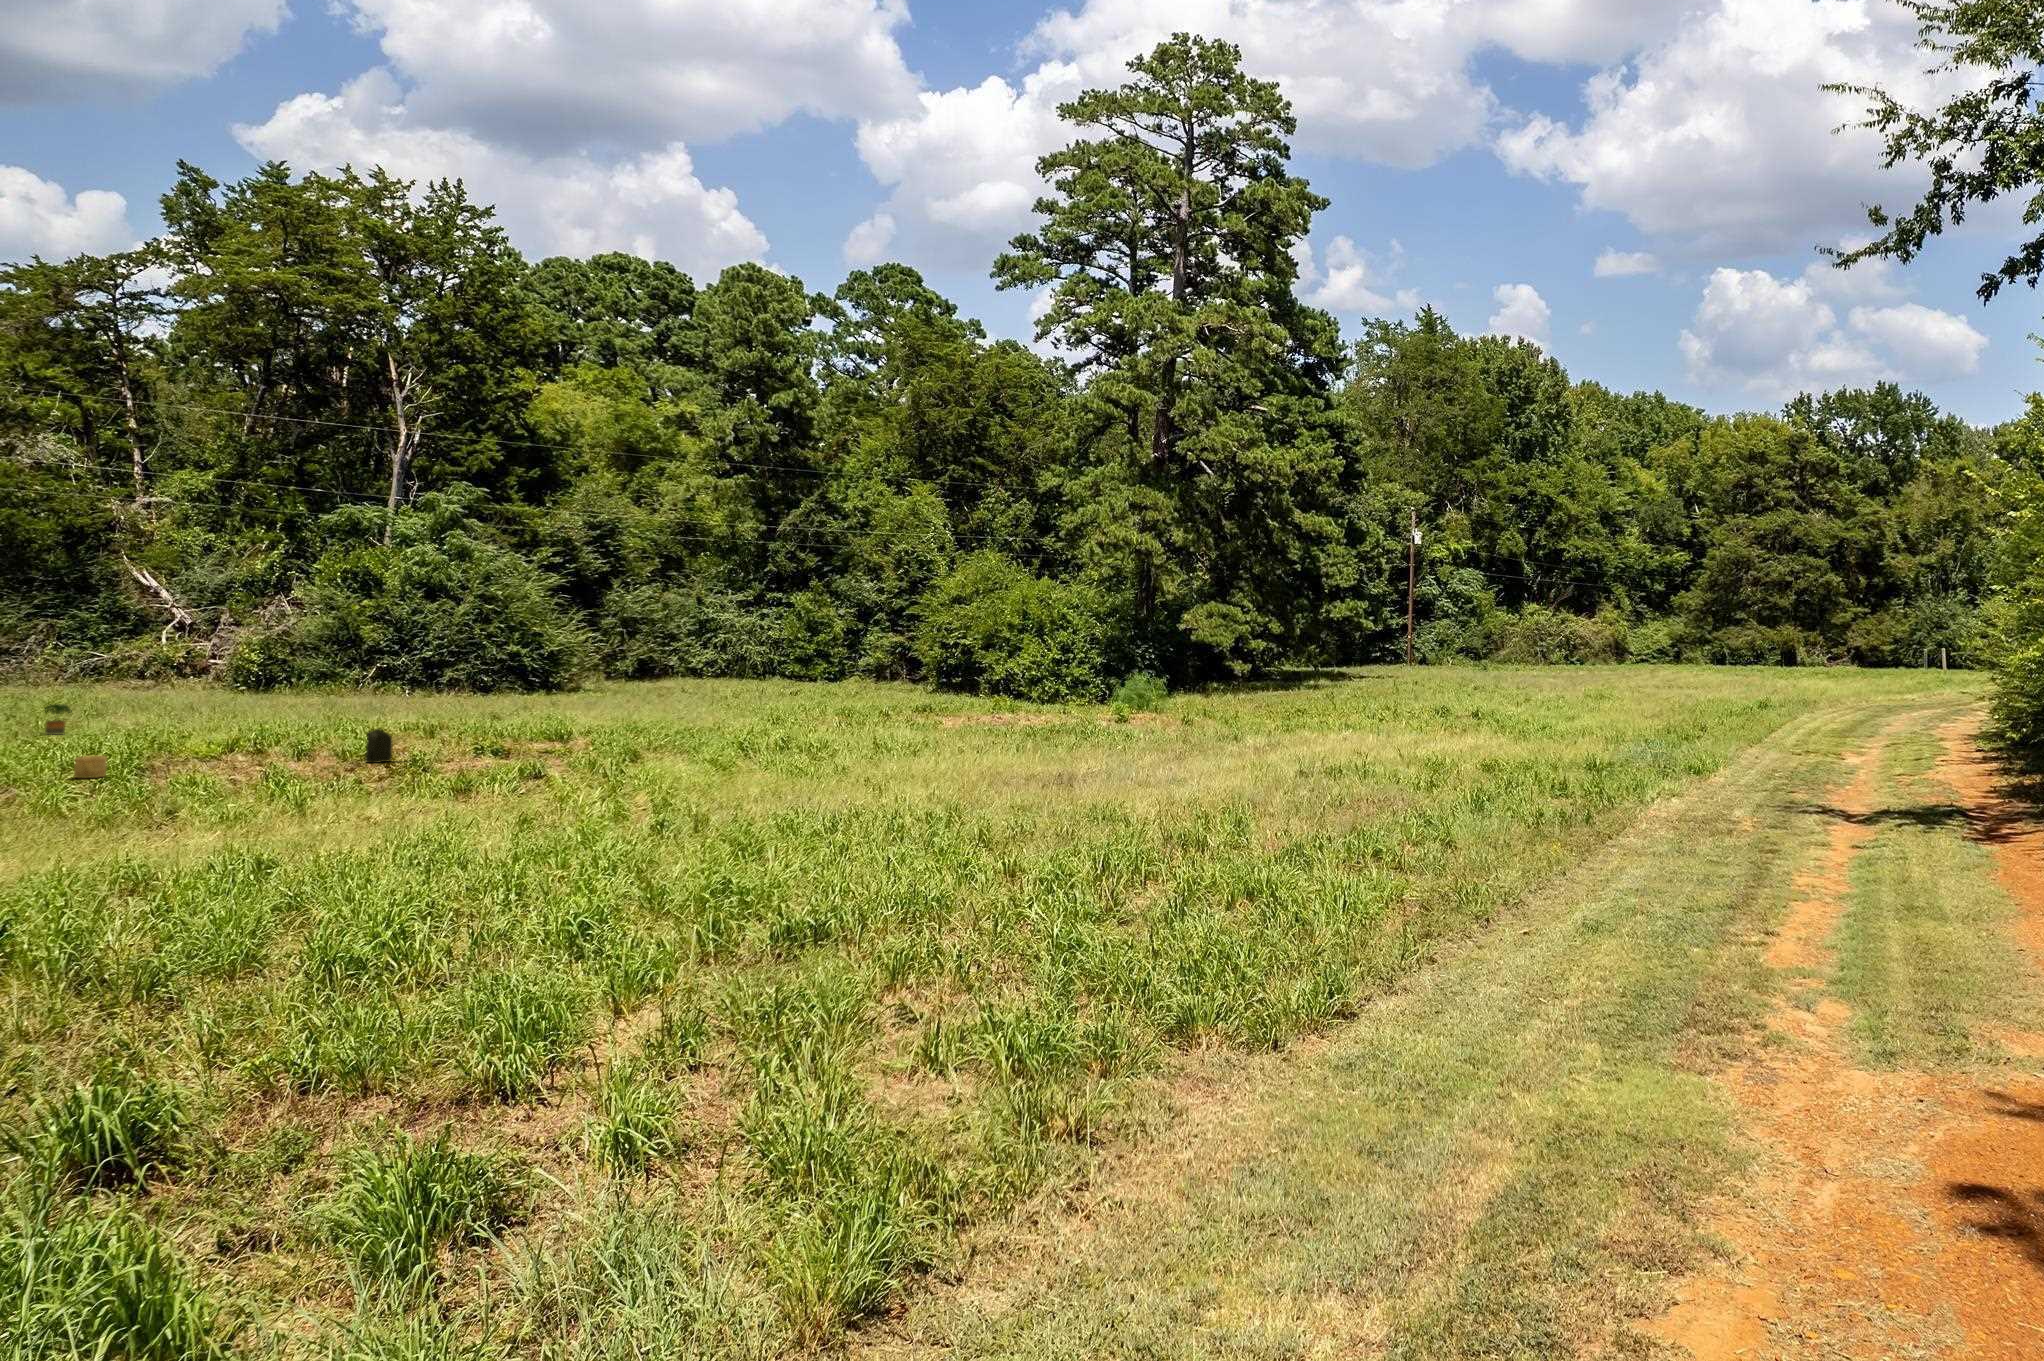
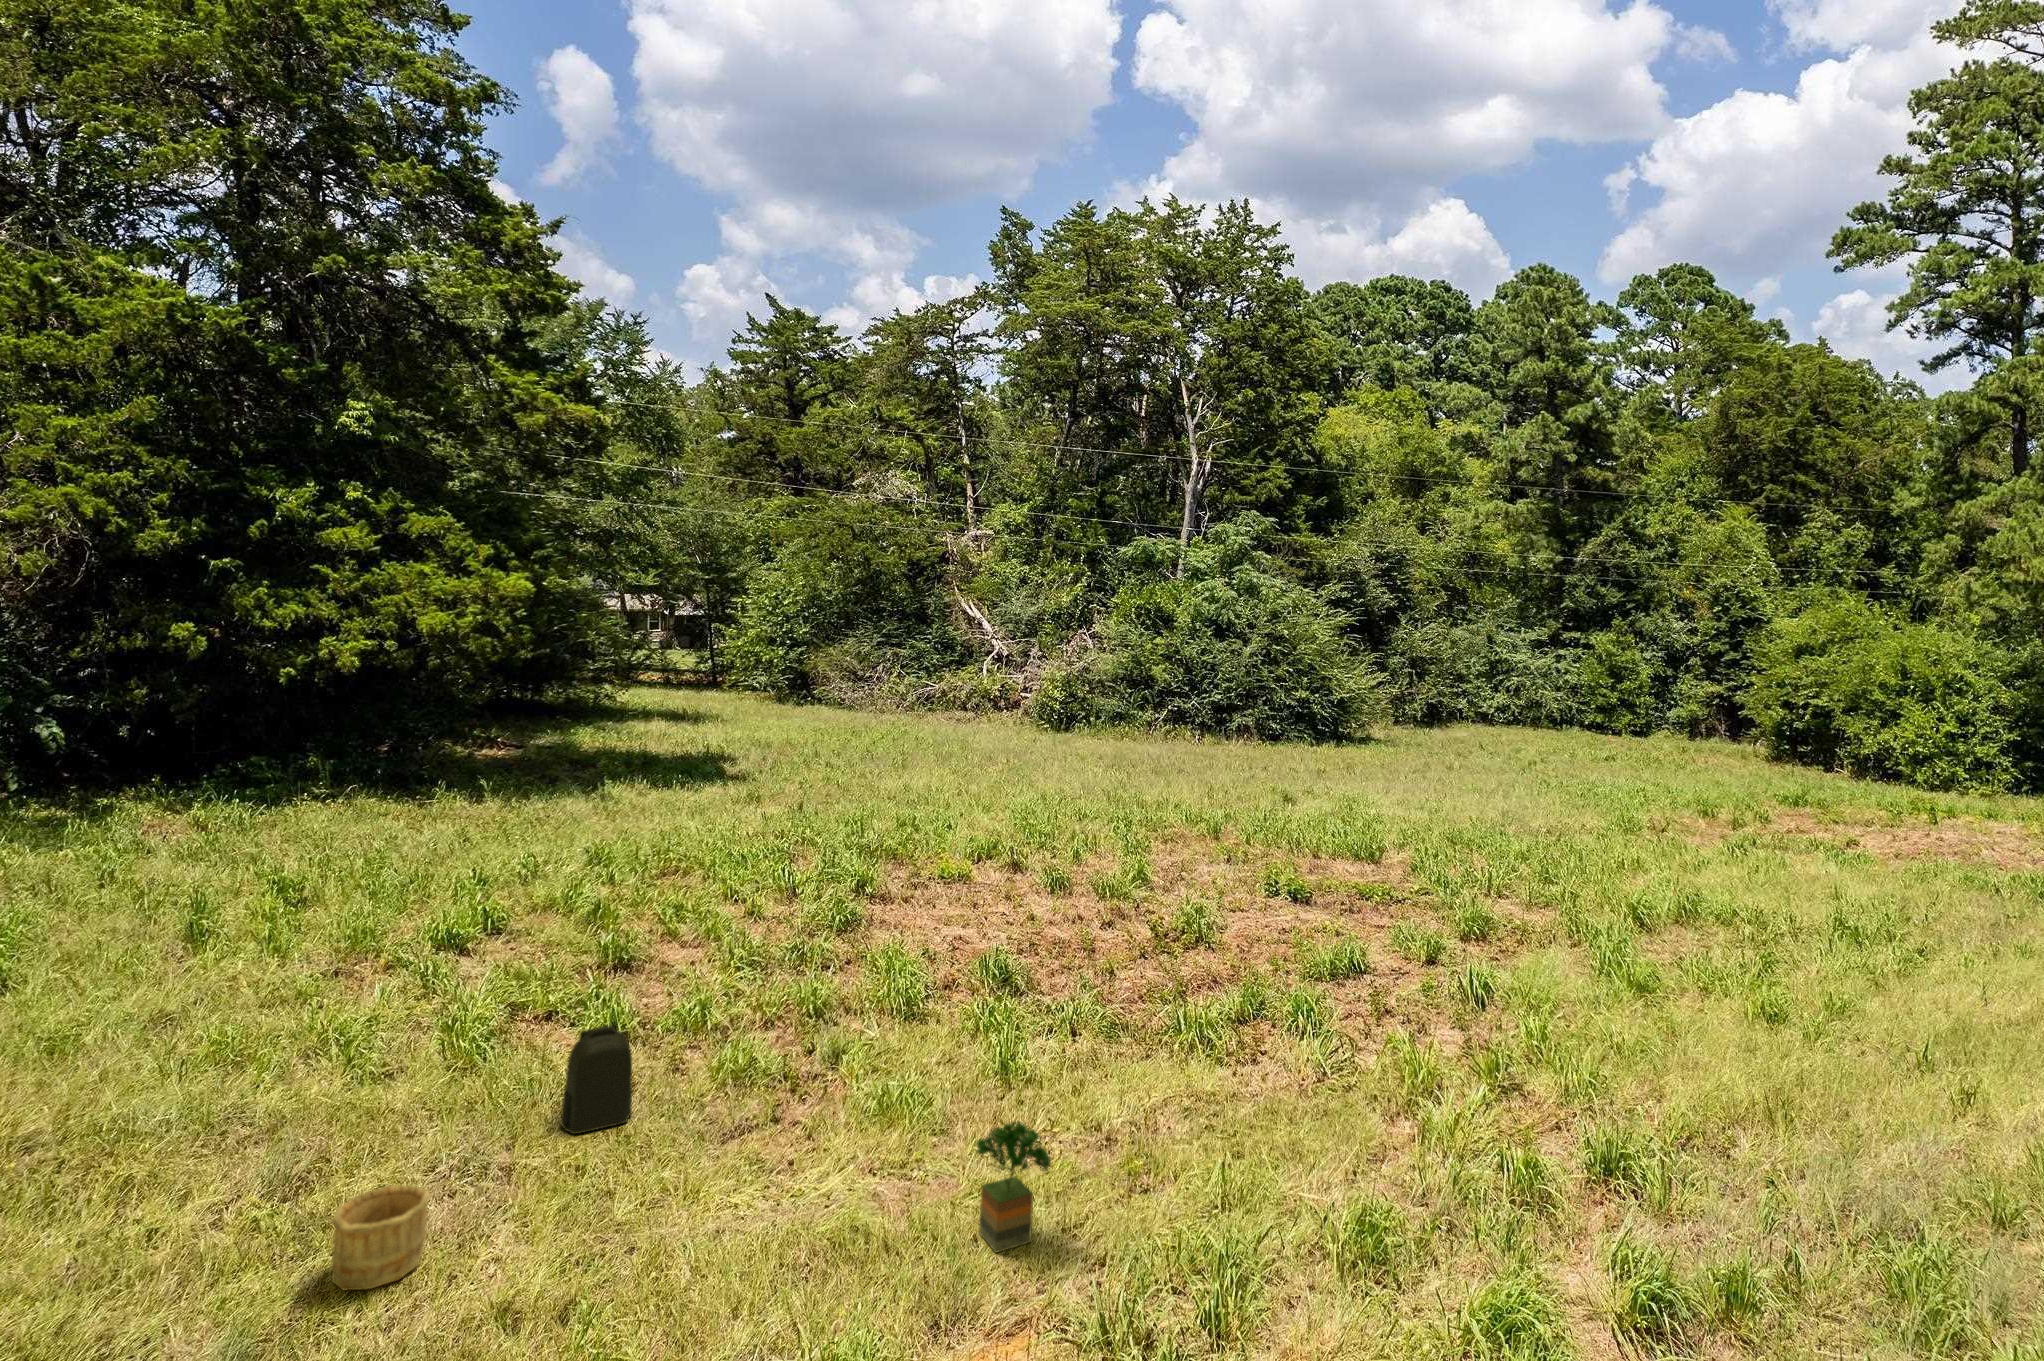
potted tree: present [45,704,72,735] -> present [976,1121,1051,1253]
backpack: present [365,729,393,763] -> present [560,1025,632,1134]

